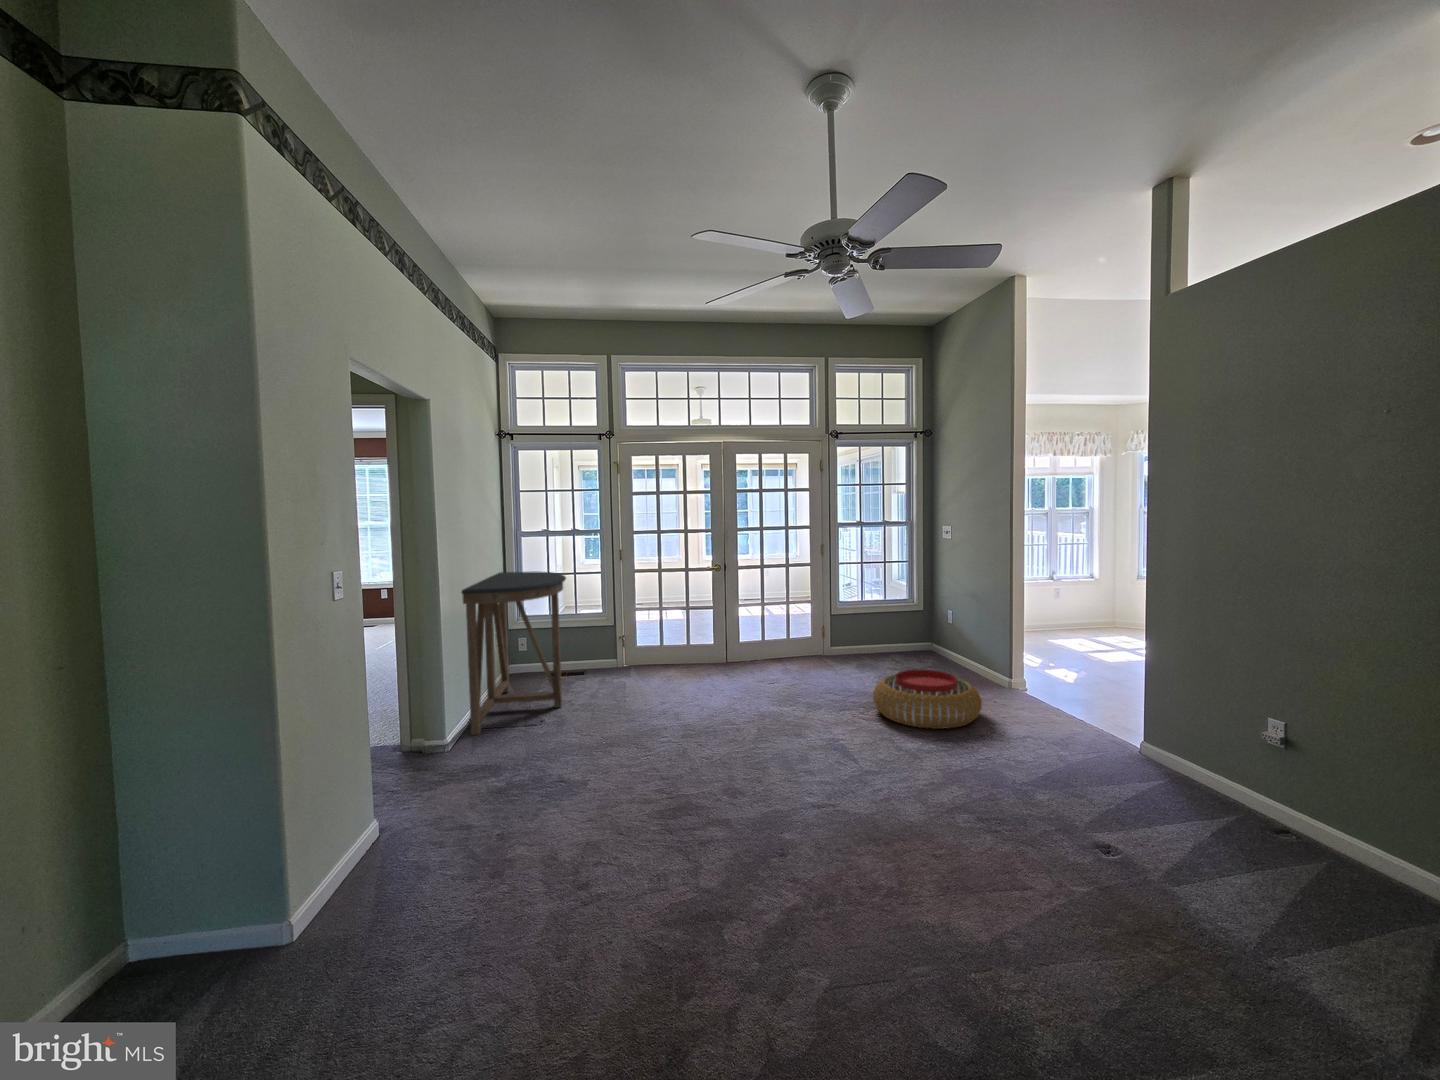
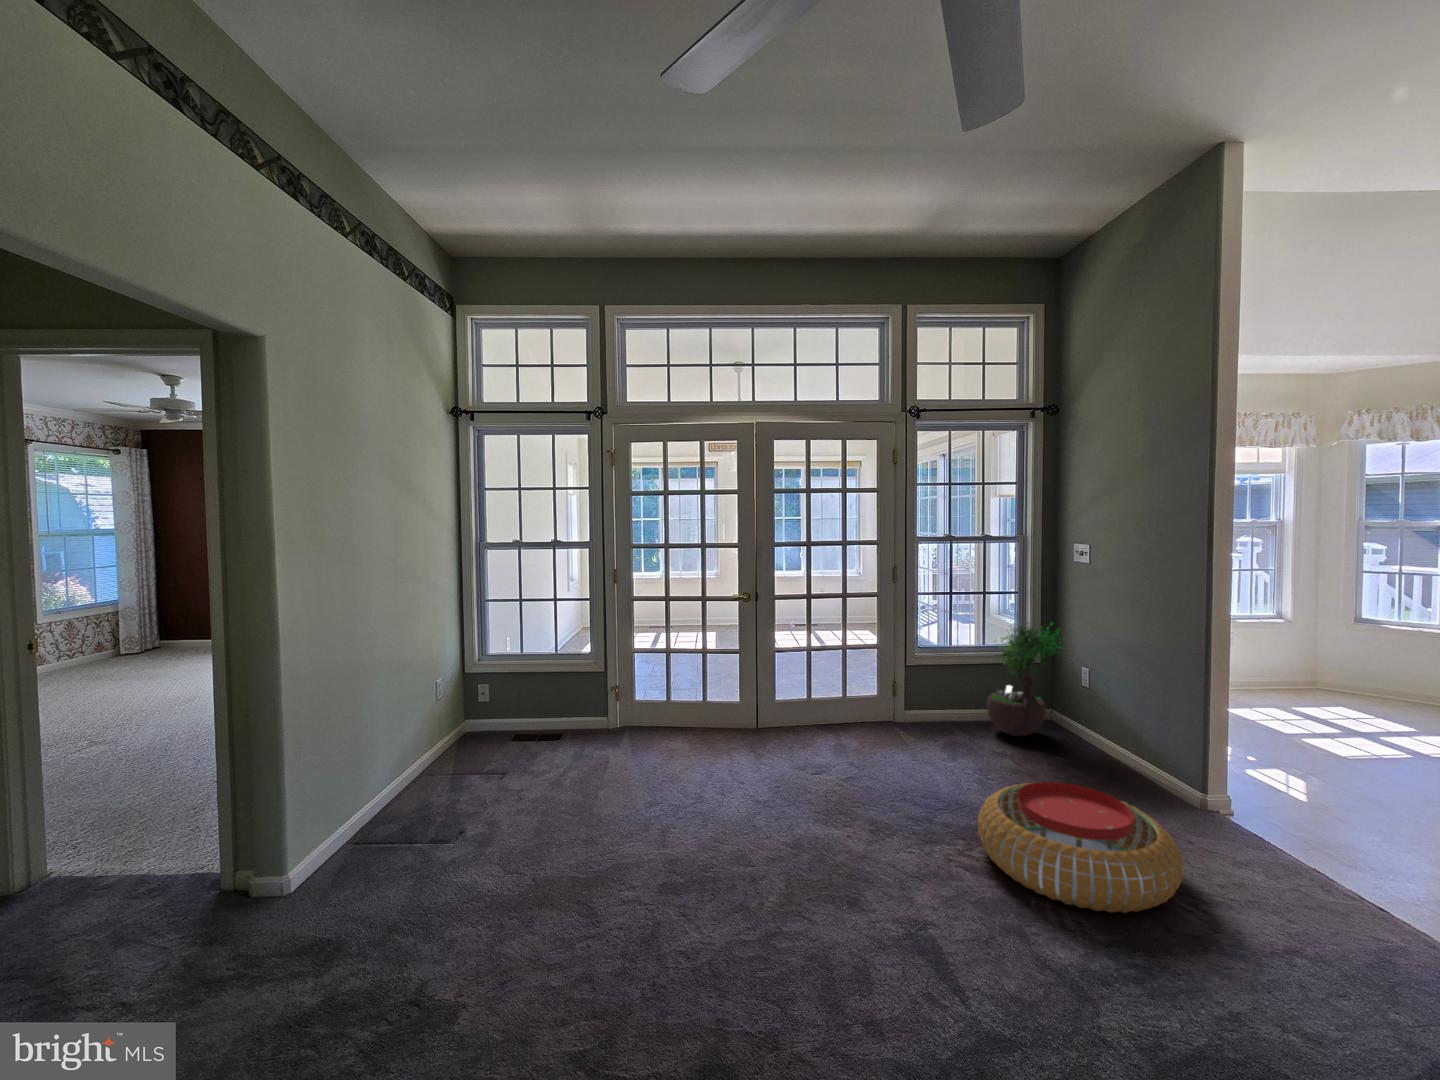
console table: present [461,571,566,735] -> none [321,598,517,854]
potted tree: none [886,575,936,659] -> present [987,621,1061,736]

